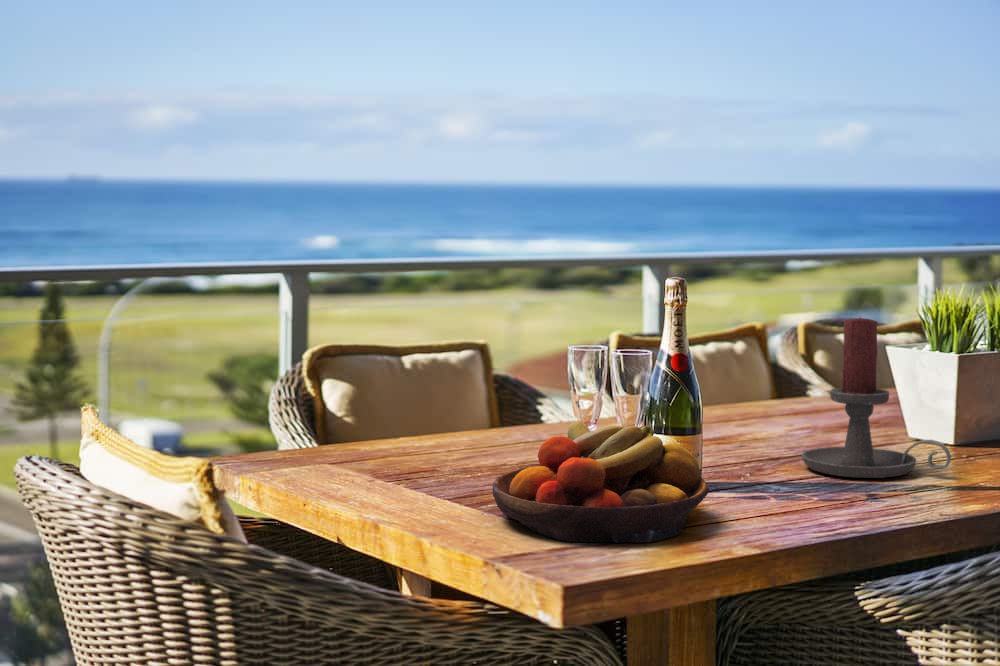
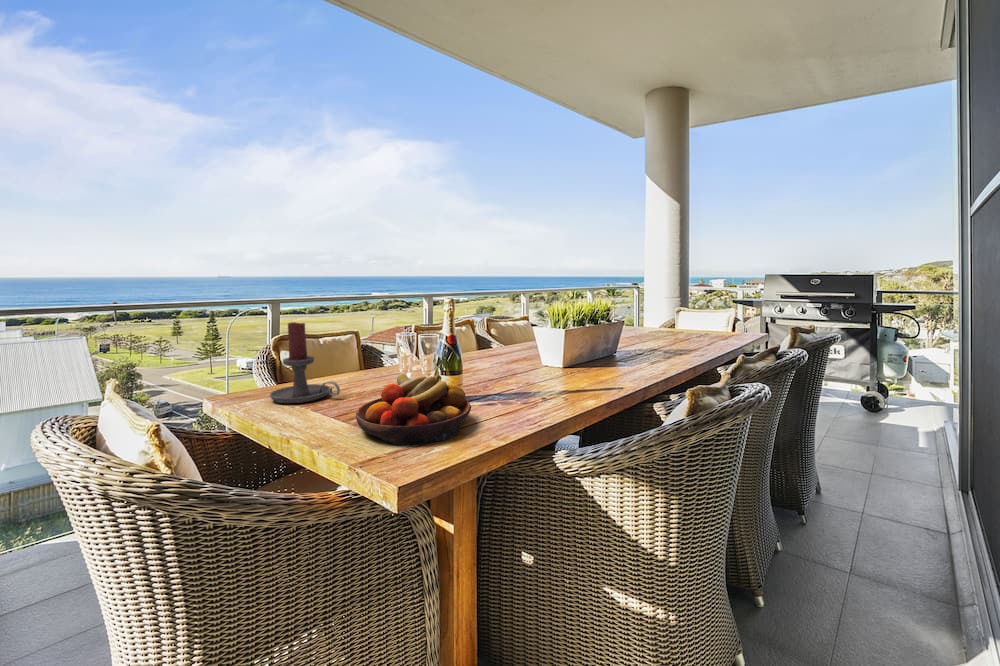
candle holder: present [802,318,951,478] -> present [270,322,340,403]

